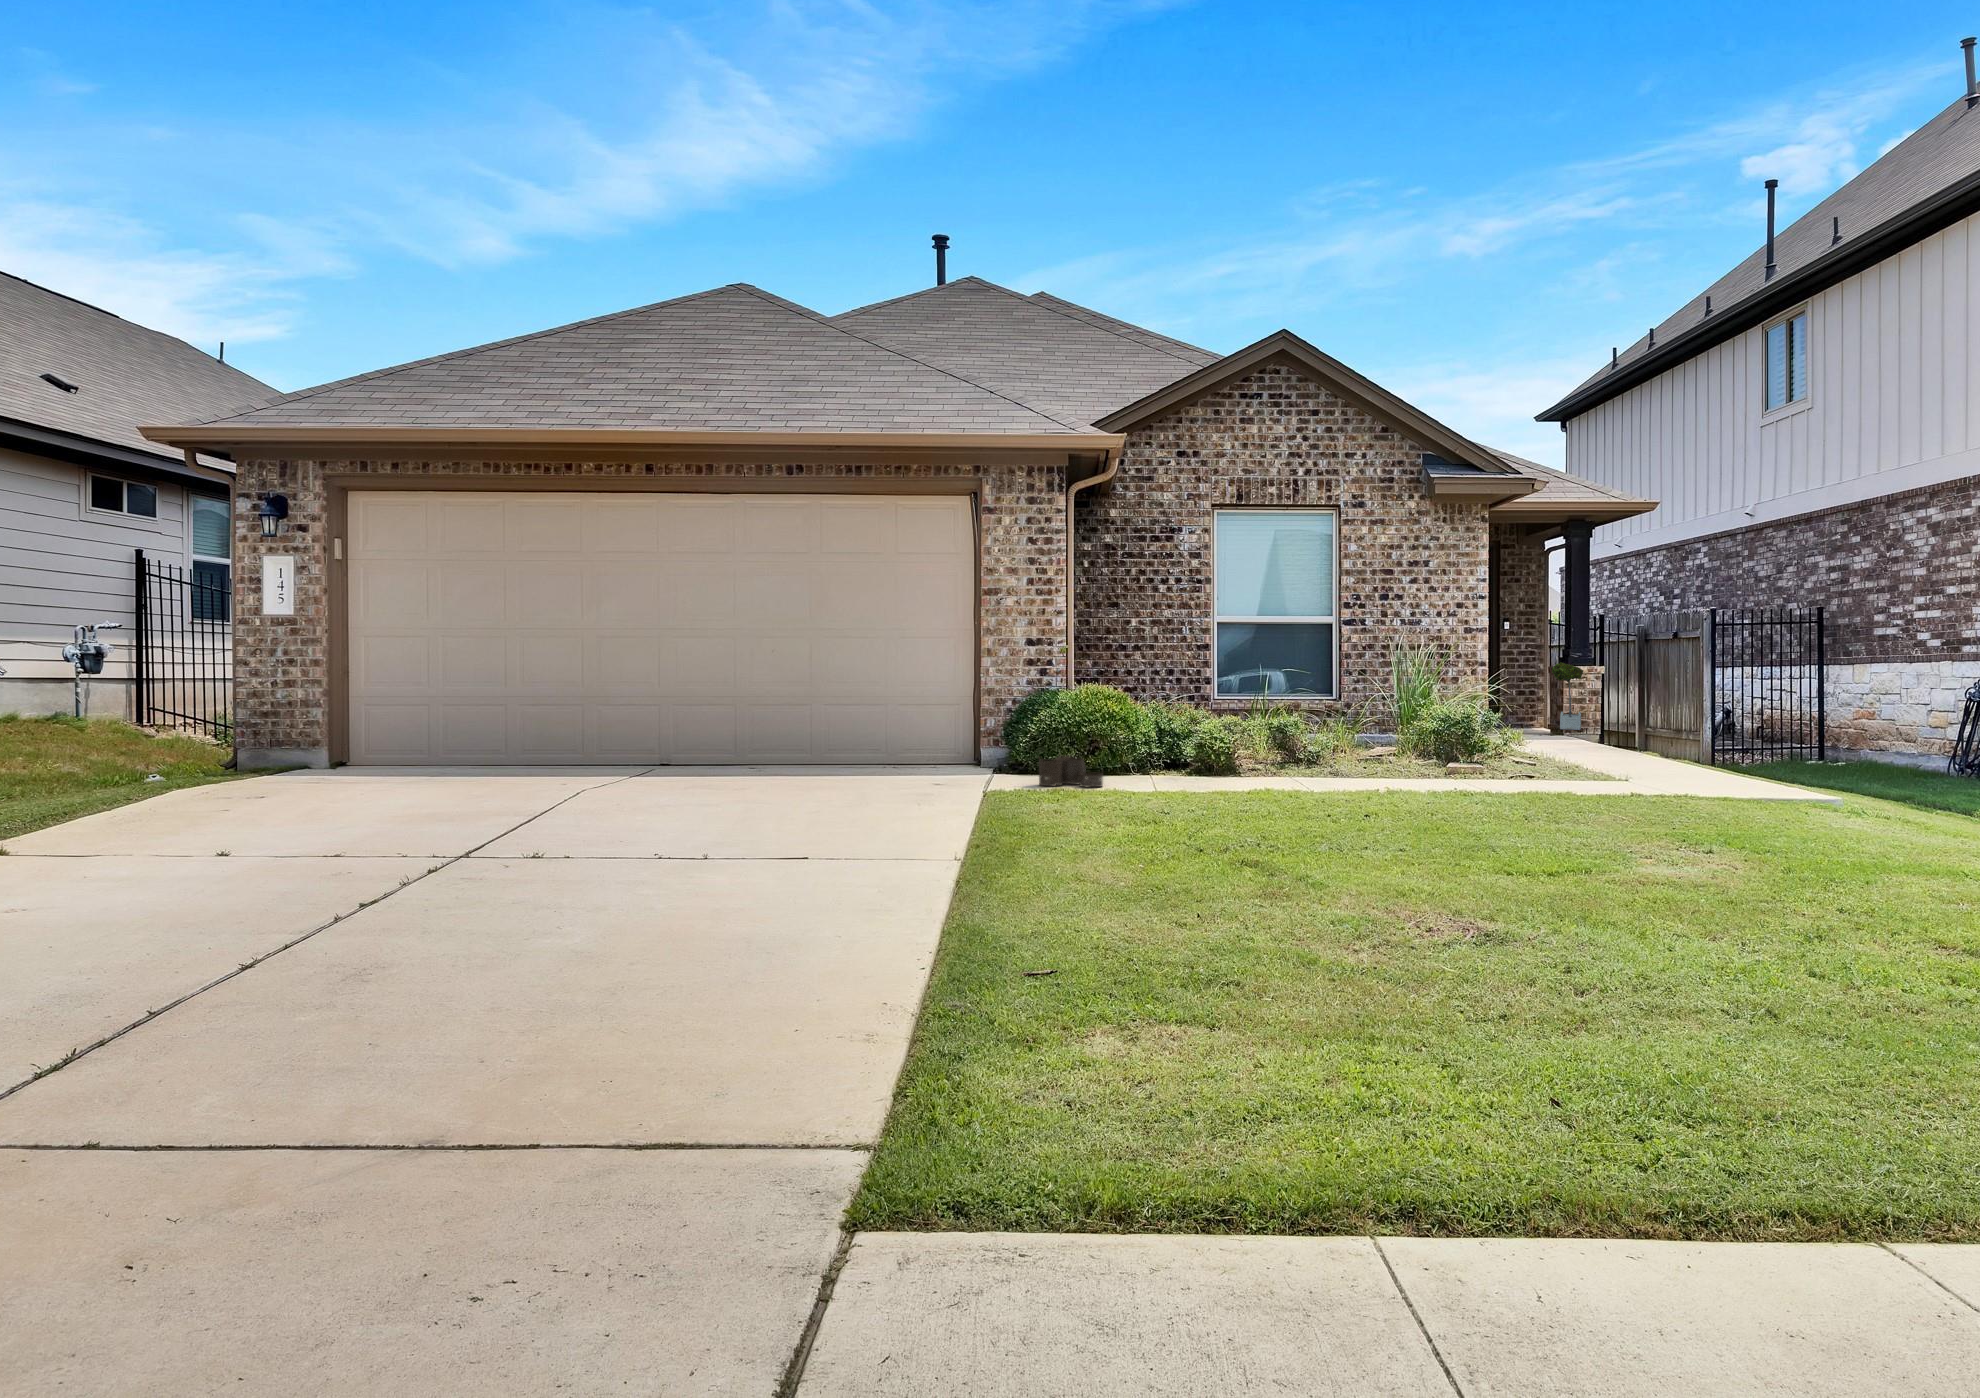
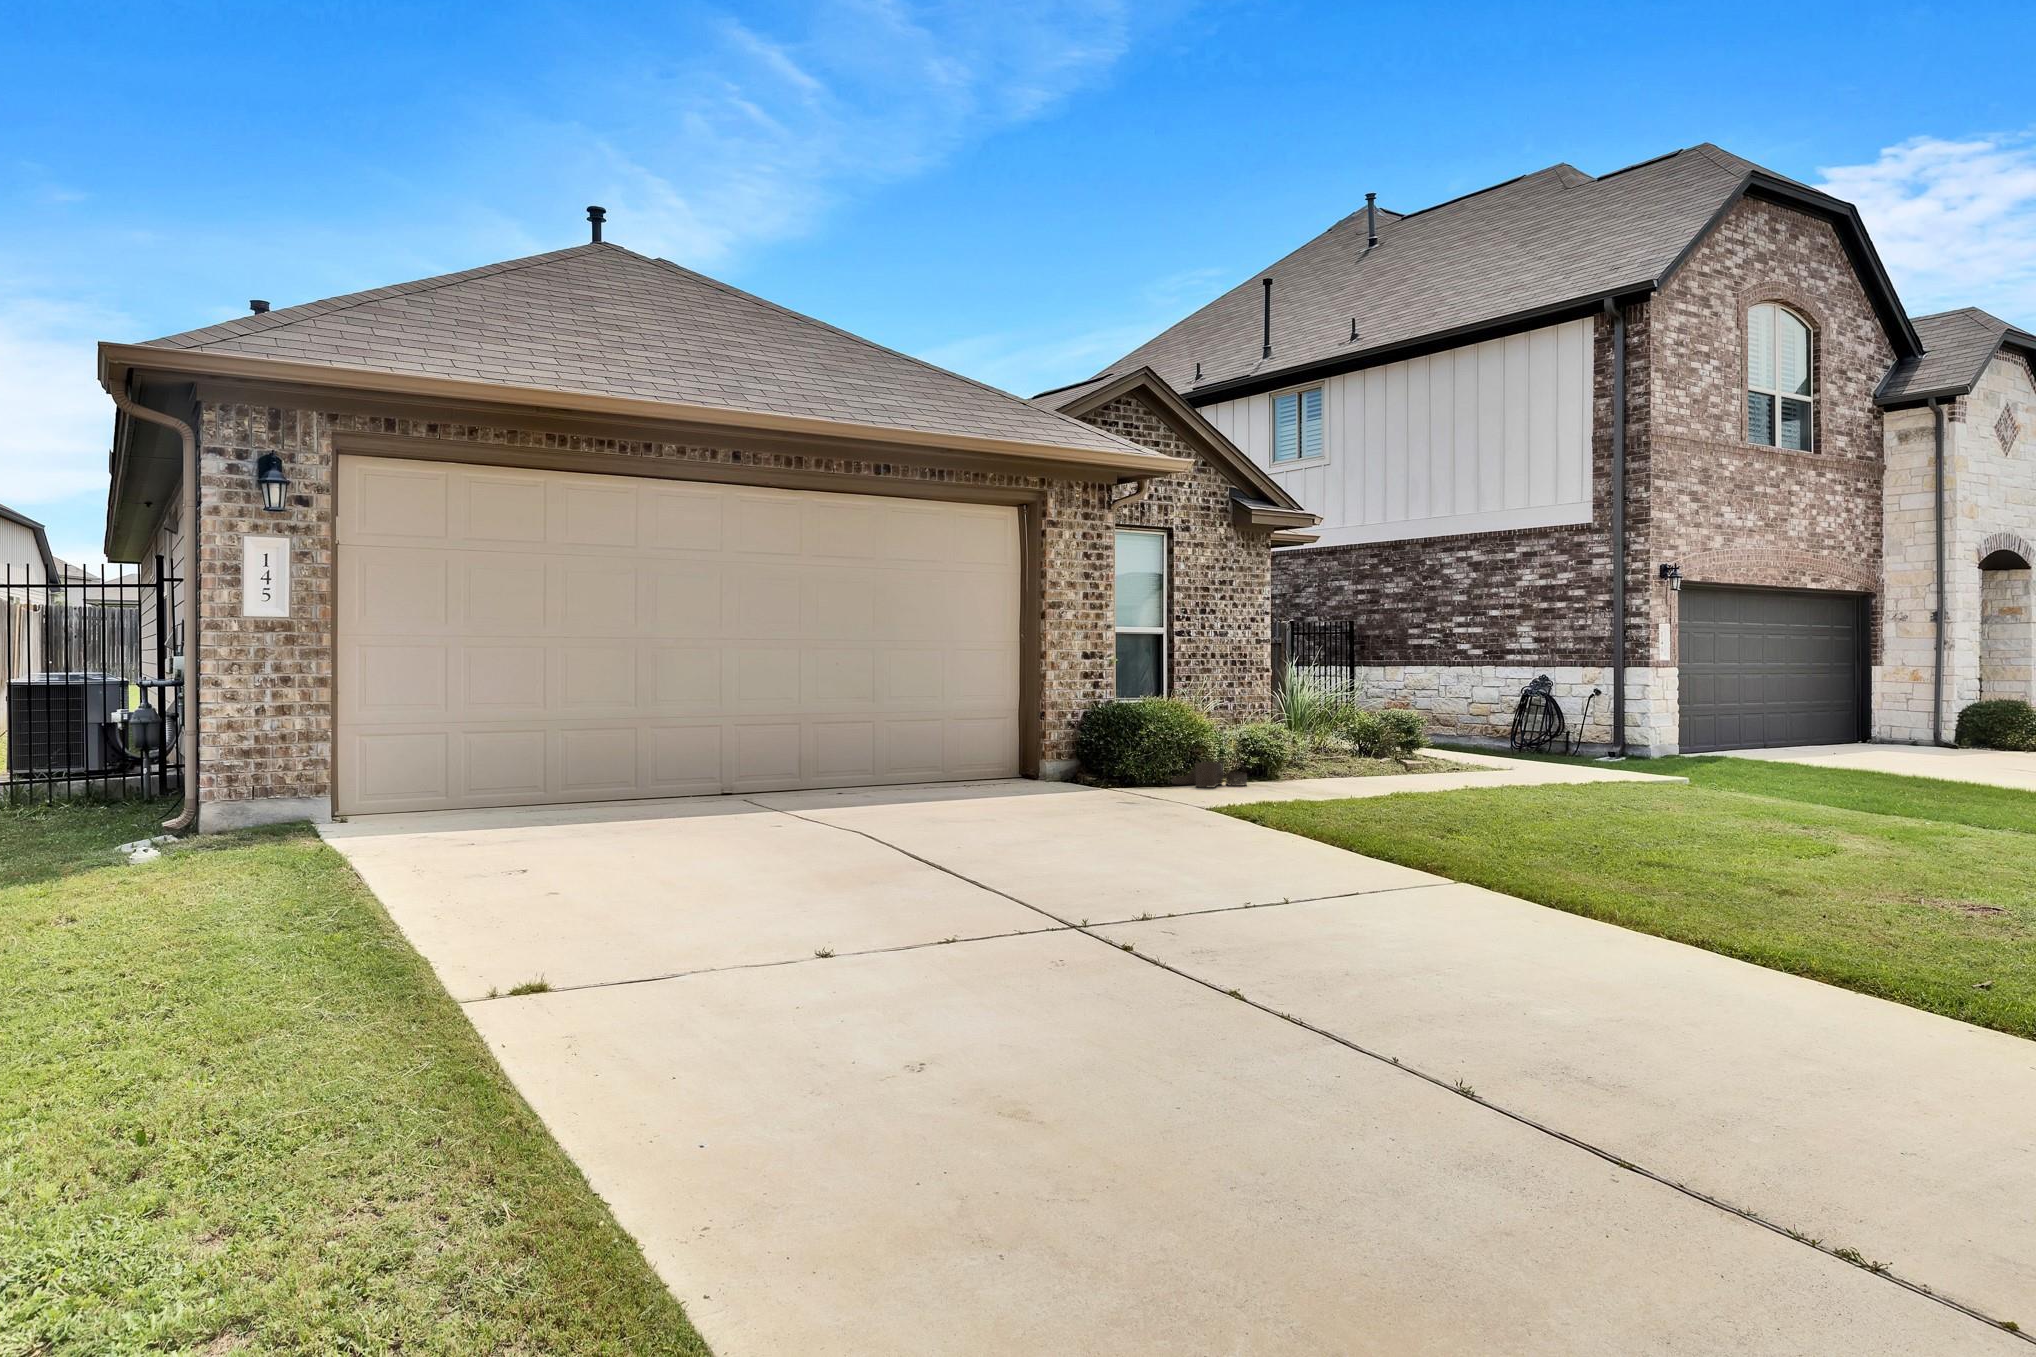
potted tree: present [1552,662,1583,730] -> none [1231,672,1257,732]

